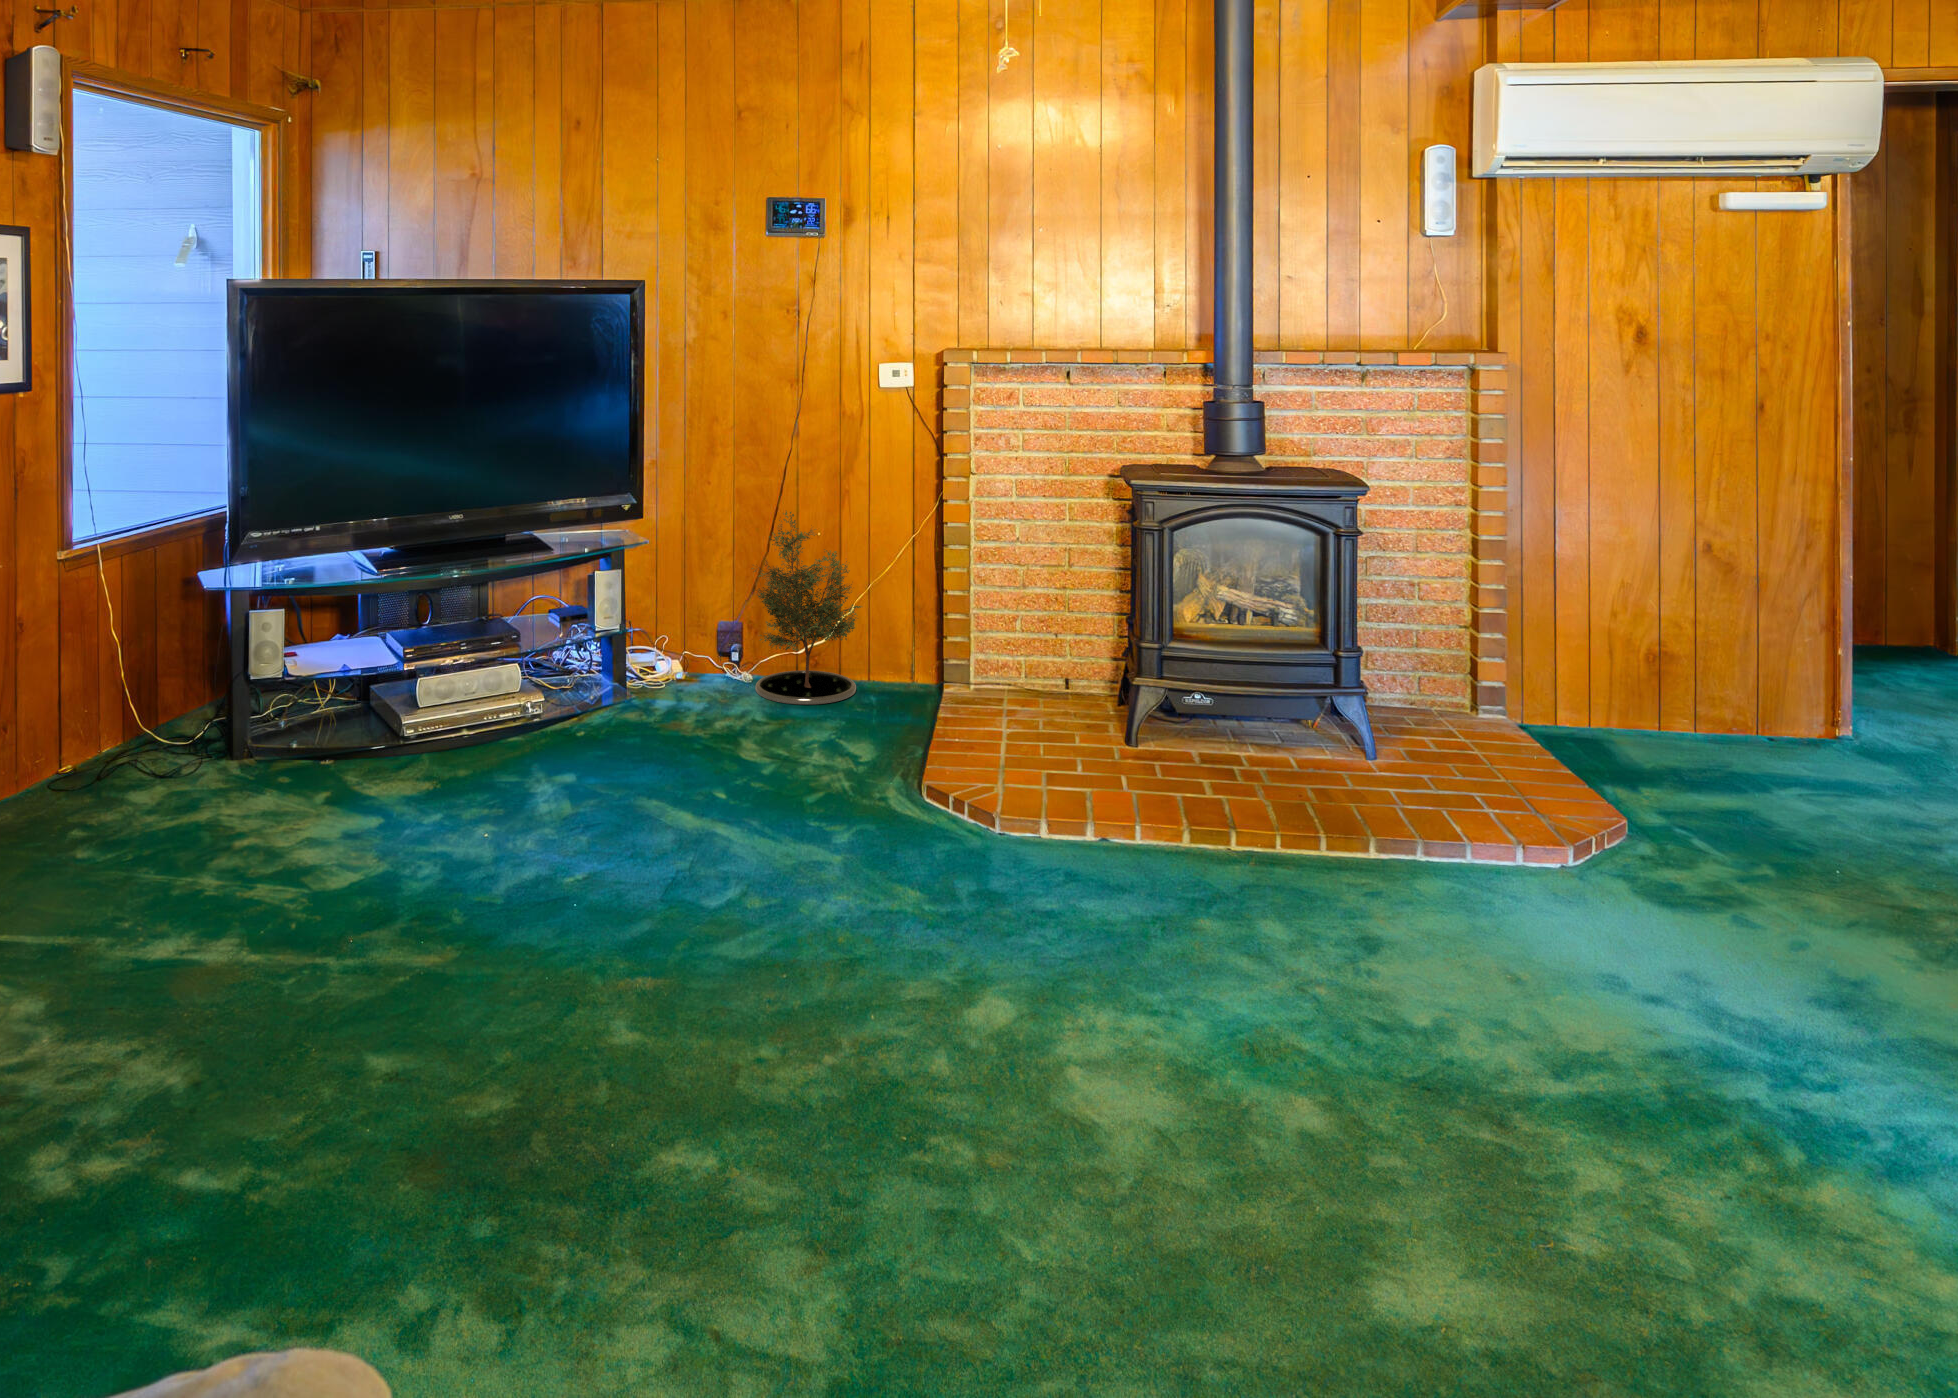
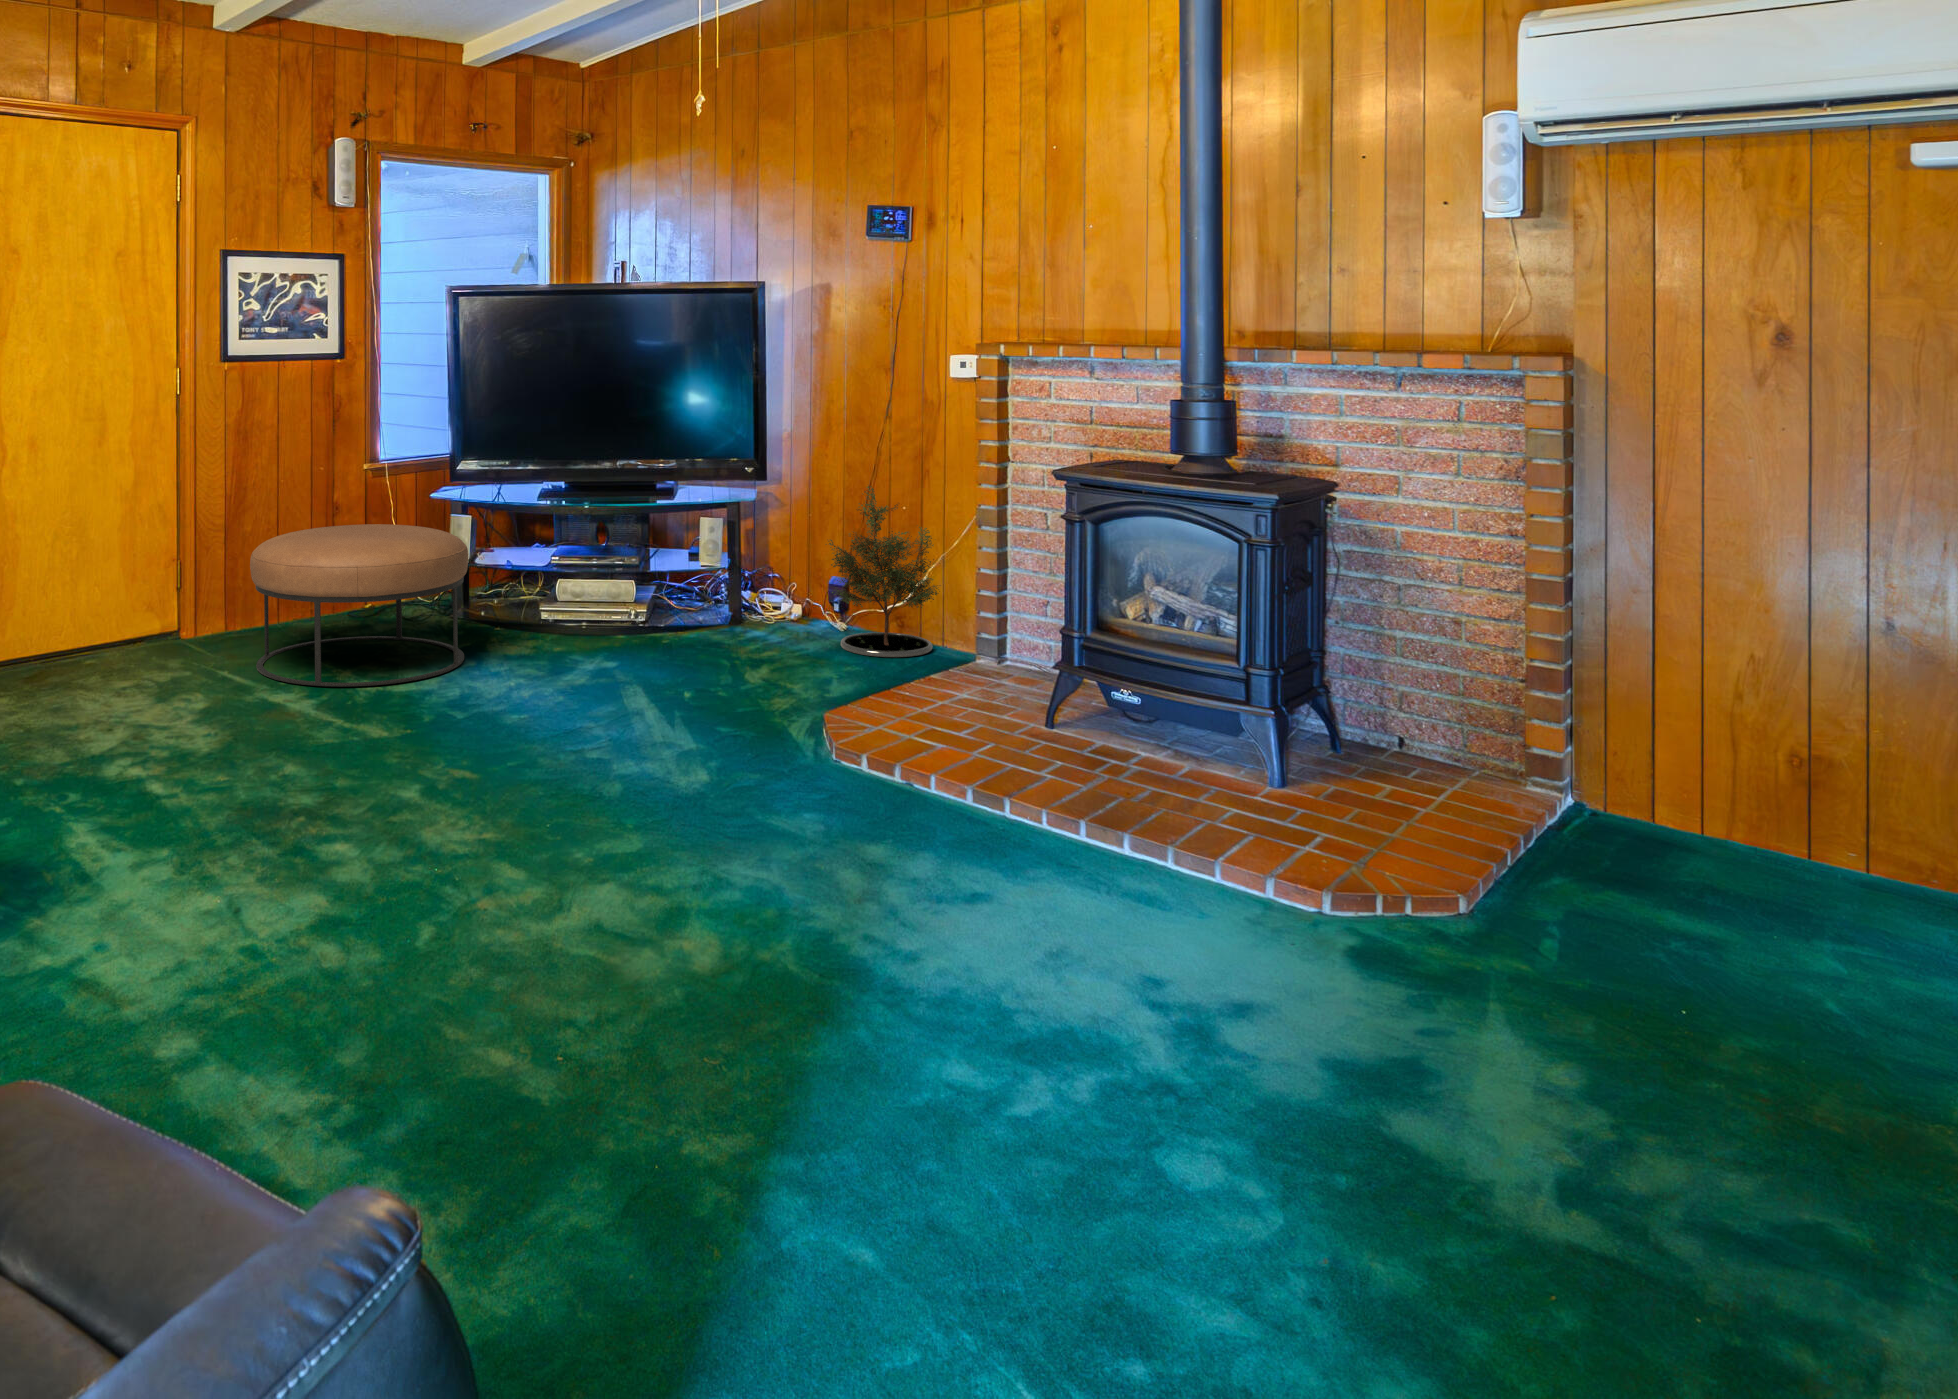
ottoman: none [83,648,447,958] -> present [250,524,468,687]

